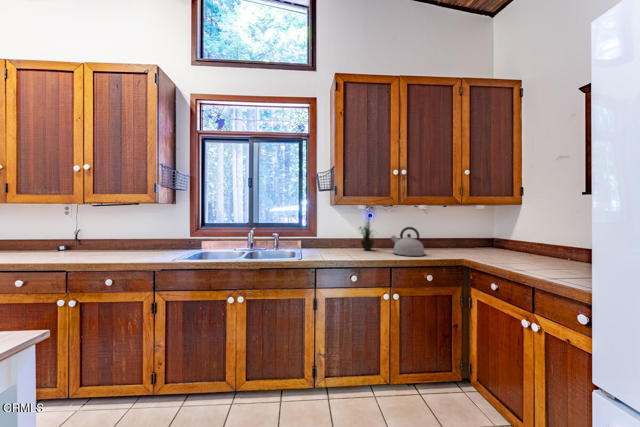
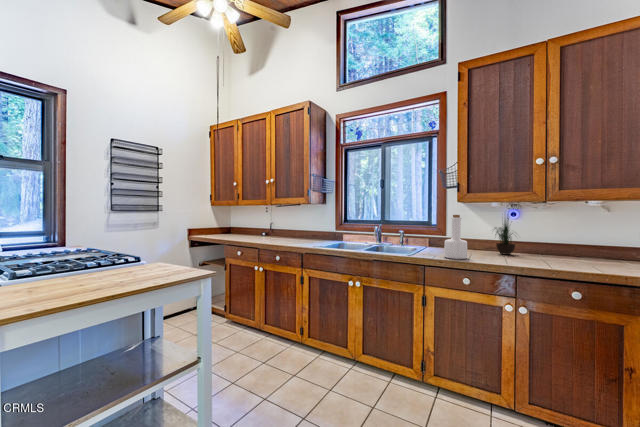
bottle: none [330,216,350,259] -> present [444,215,467,259]
kettle: present [391,227,425,256] -> none [531,229,583,266]

